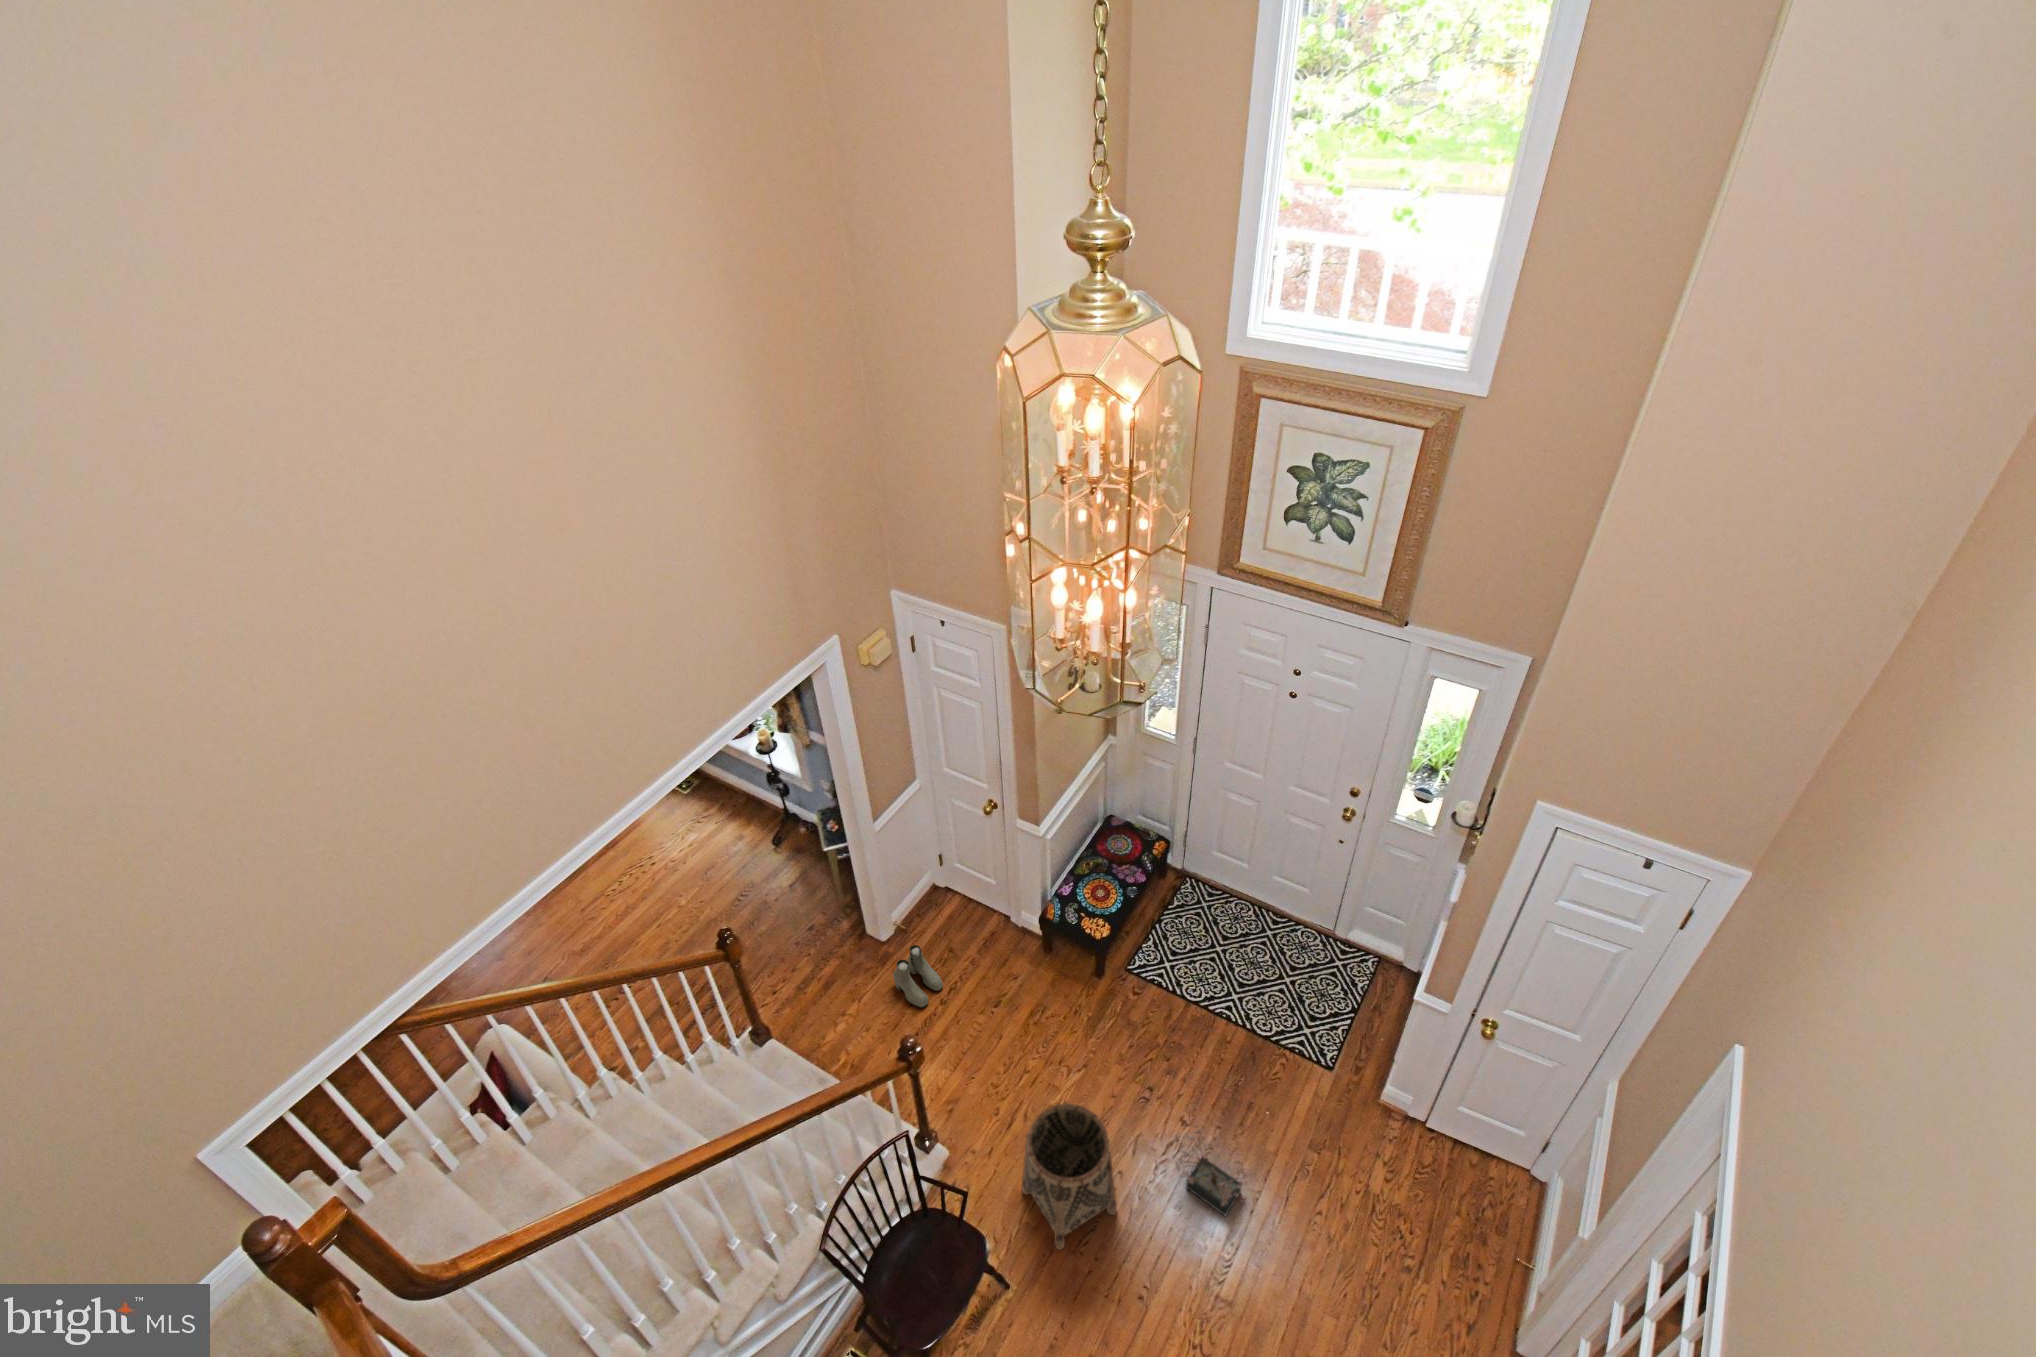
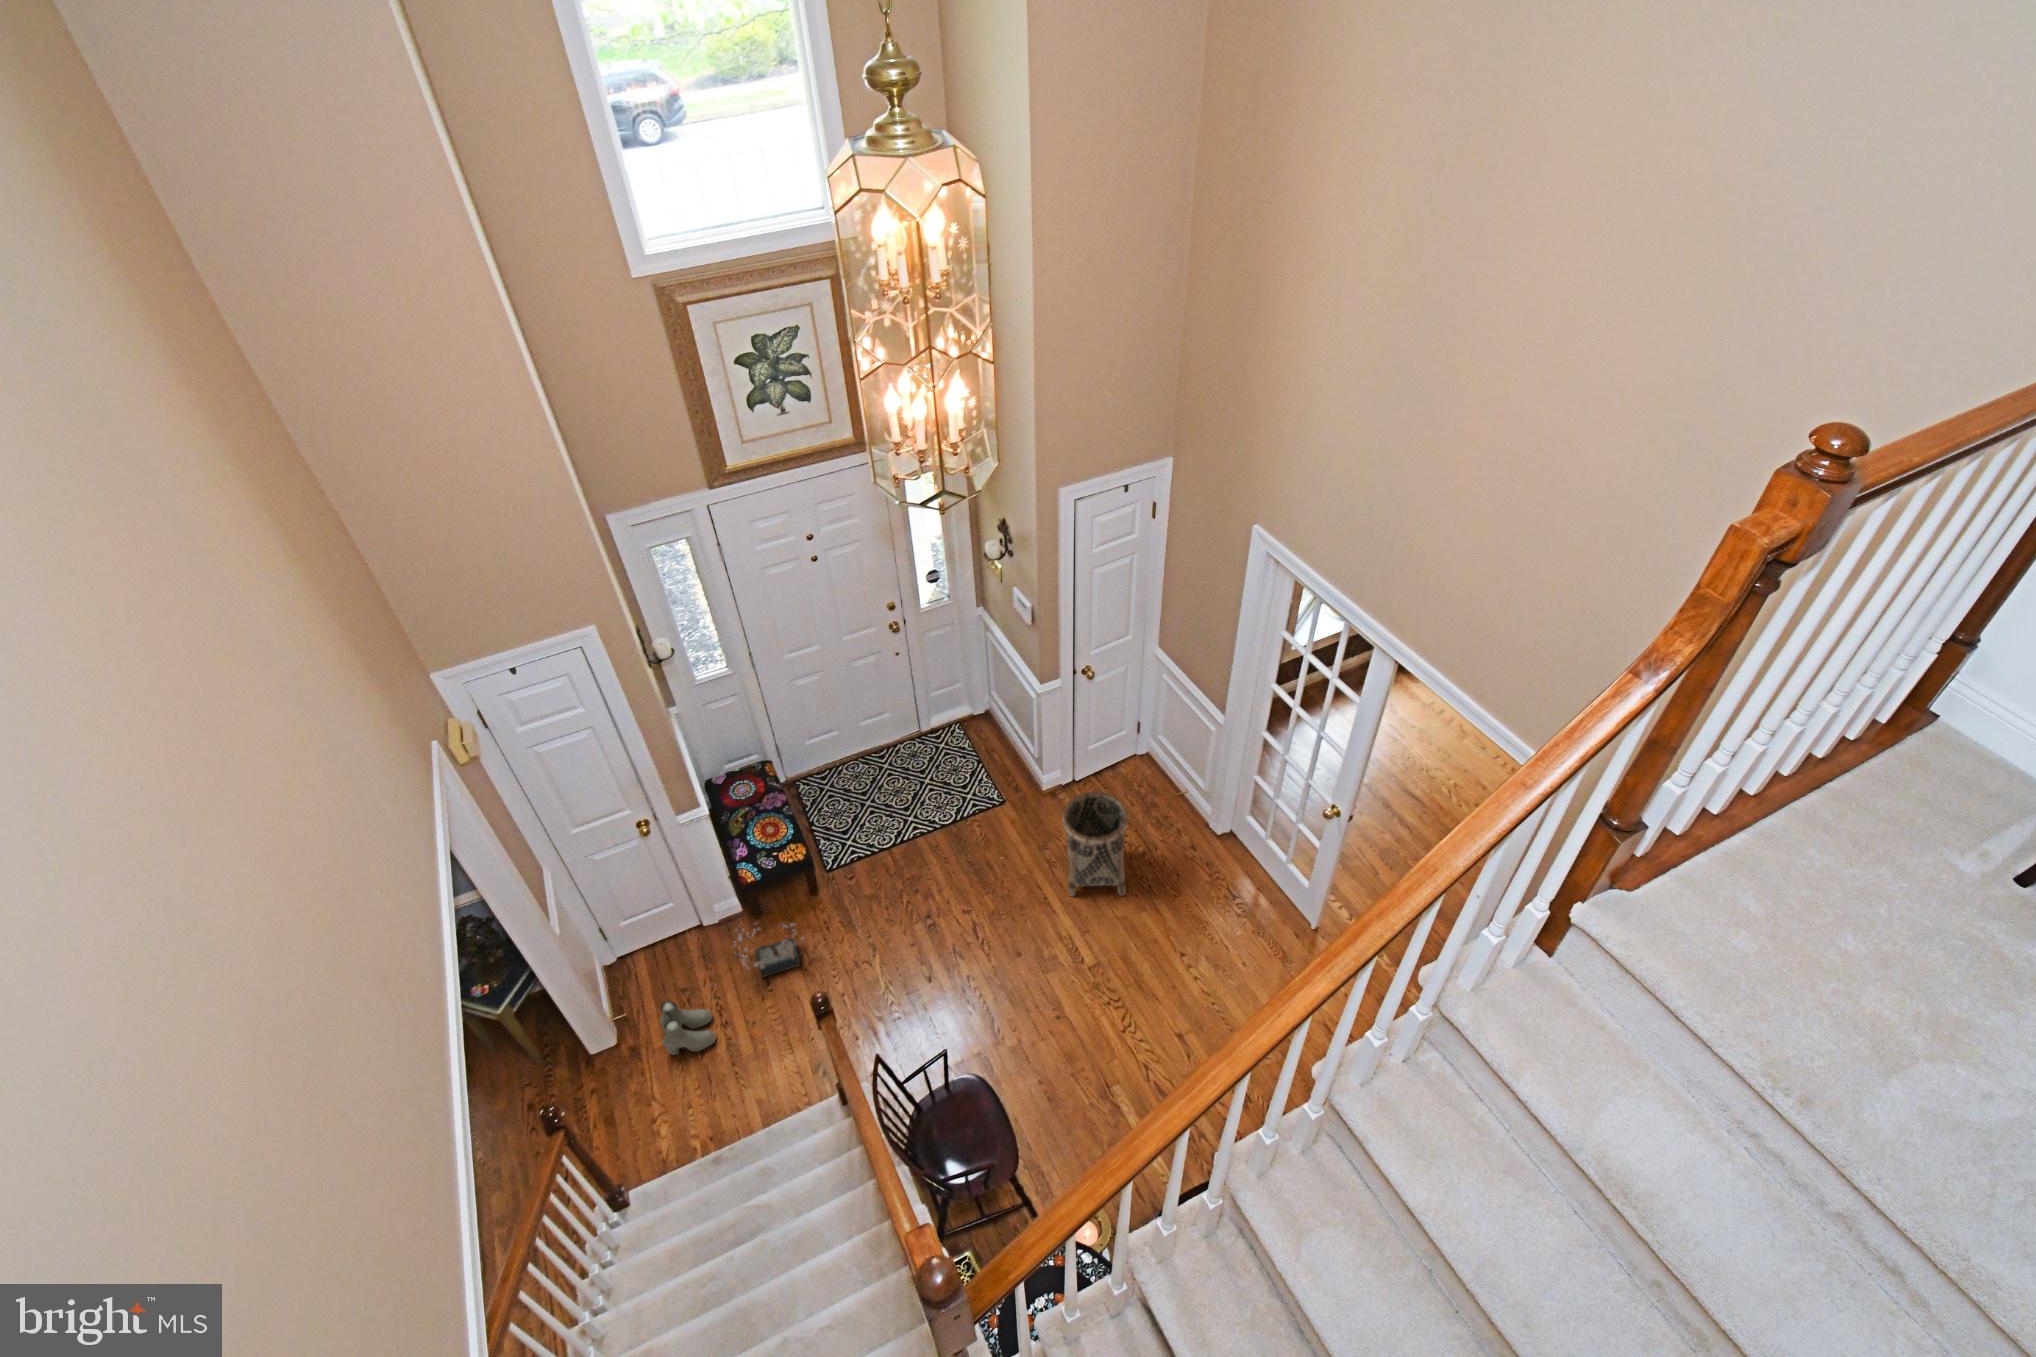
basket: present [1022,1103,1117,1249] -> present [1062,791,1128,897]
decorative plant: present [1175,1125,1252,1216] -> present [735,923,805,977]

